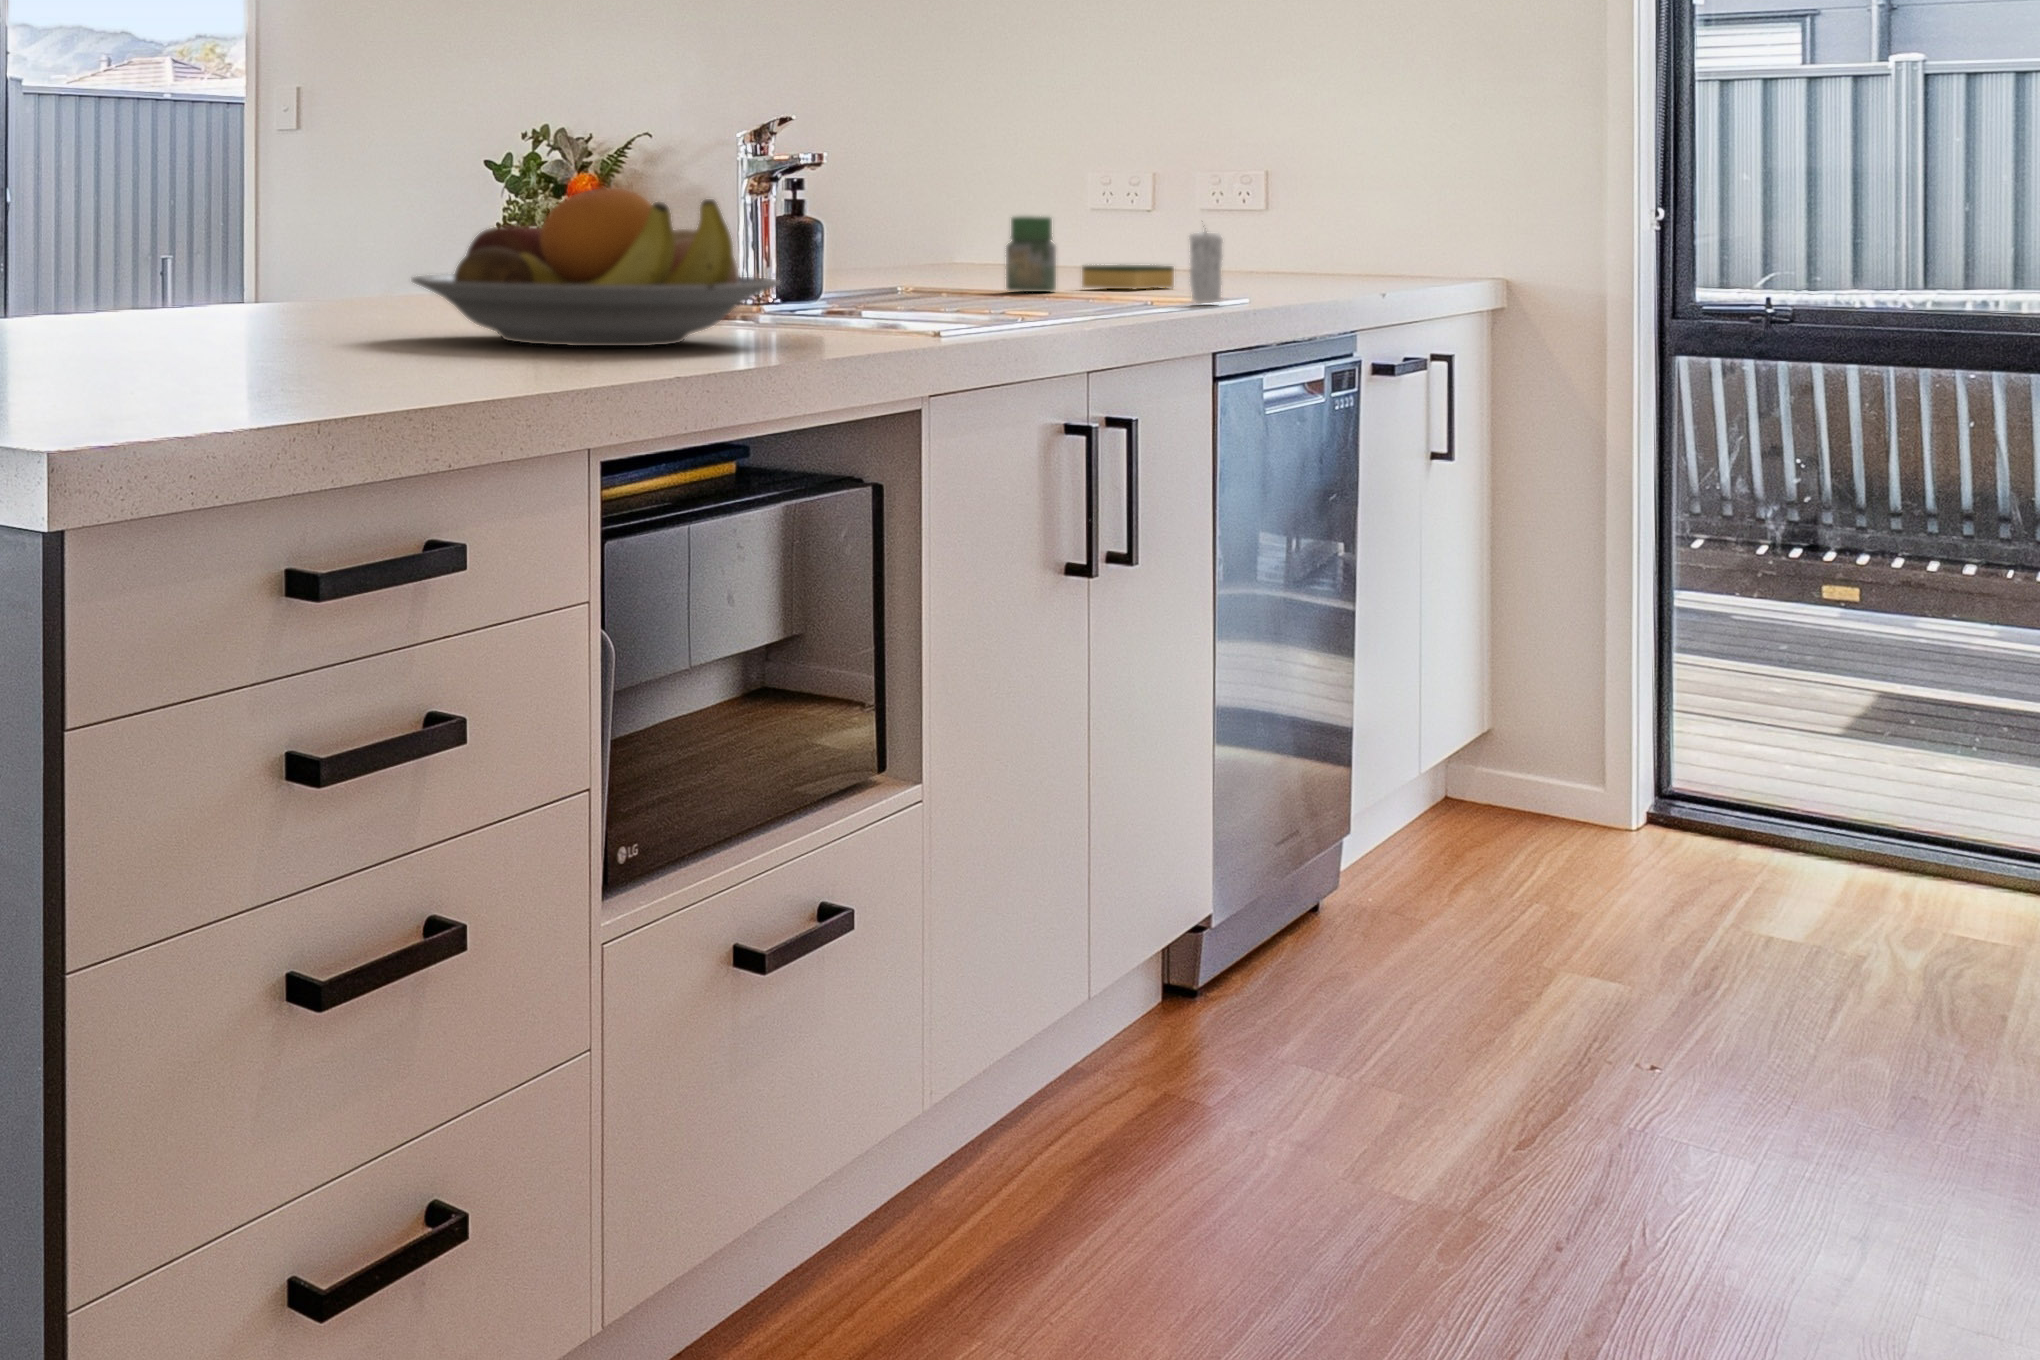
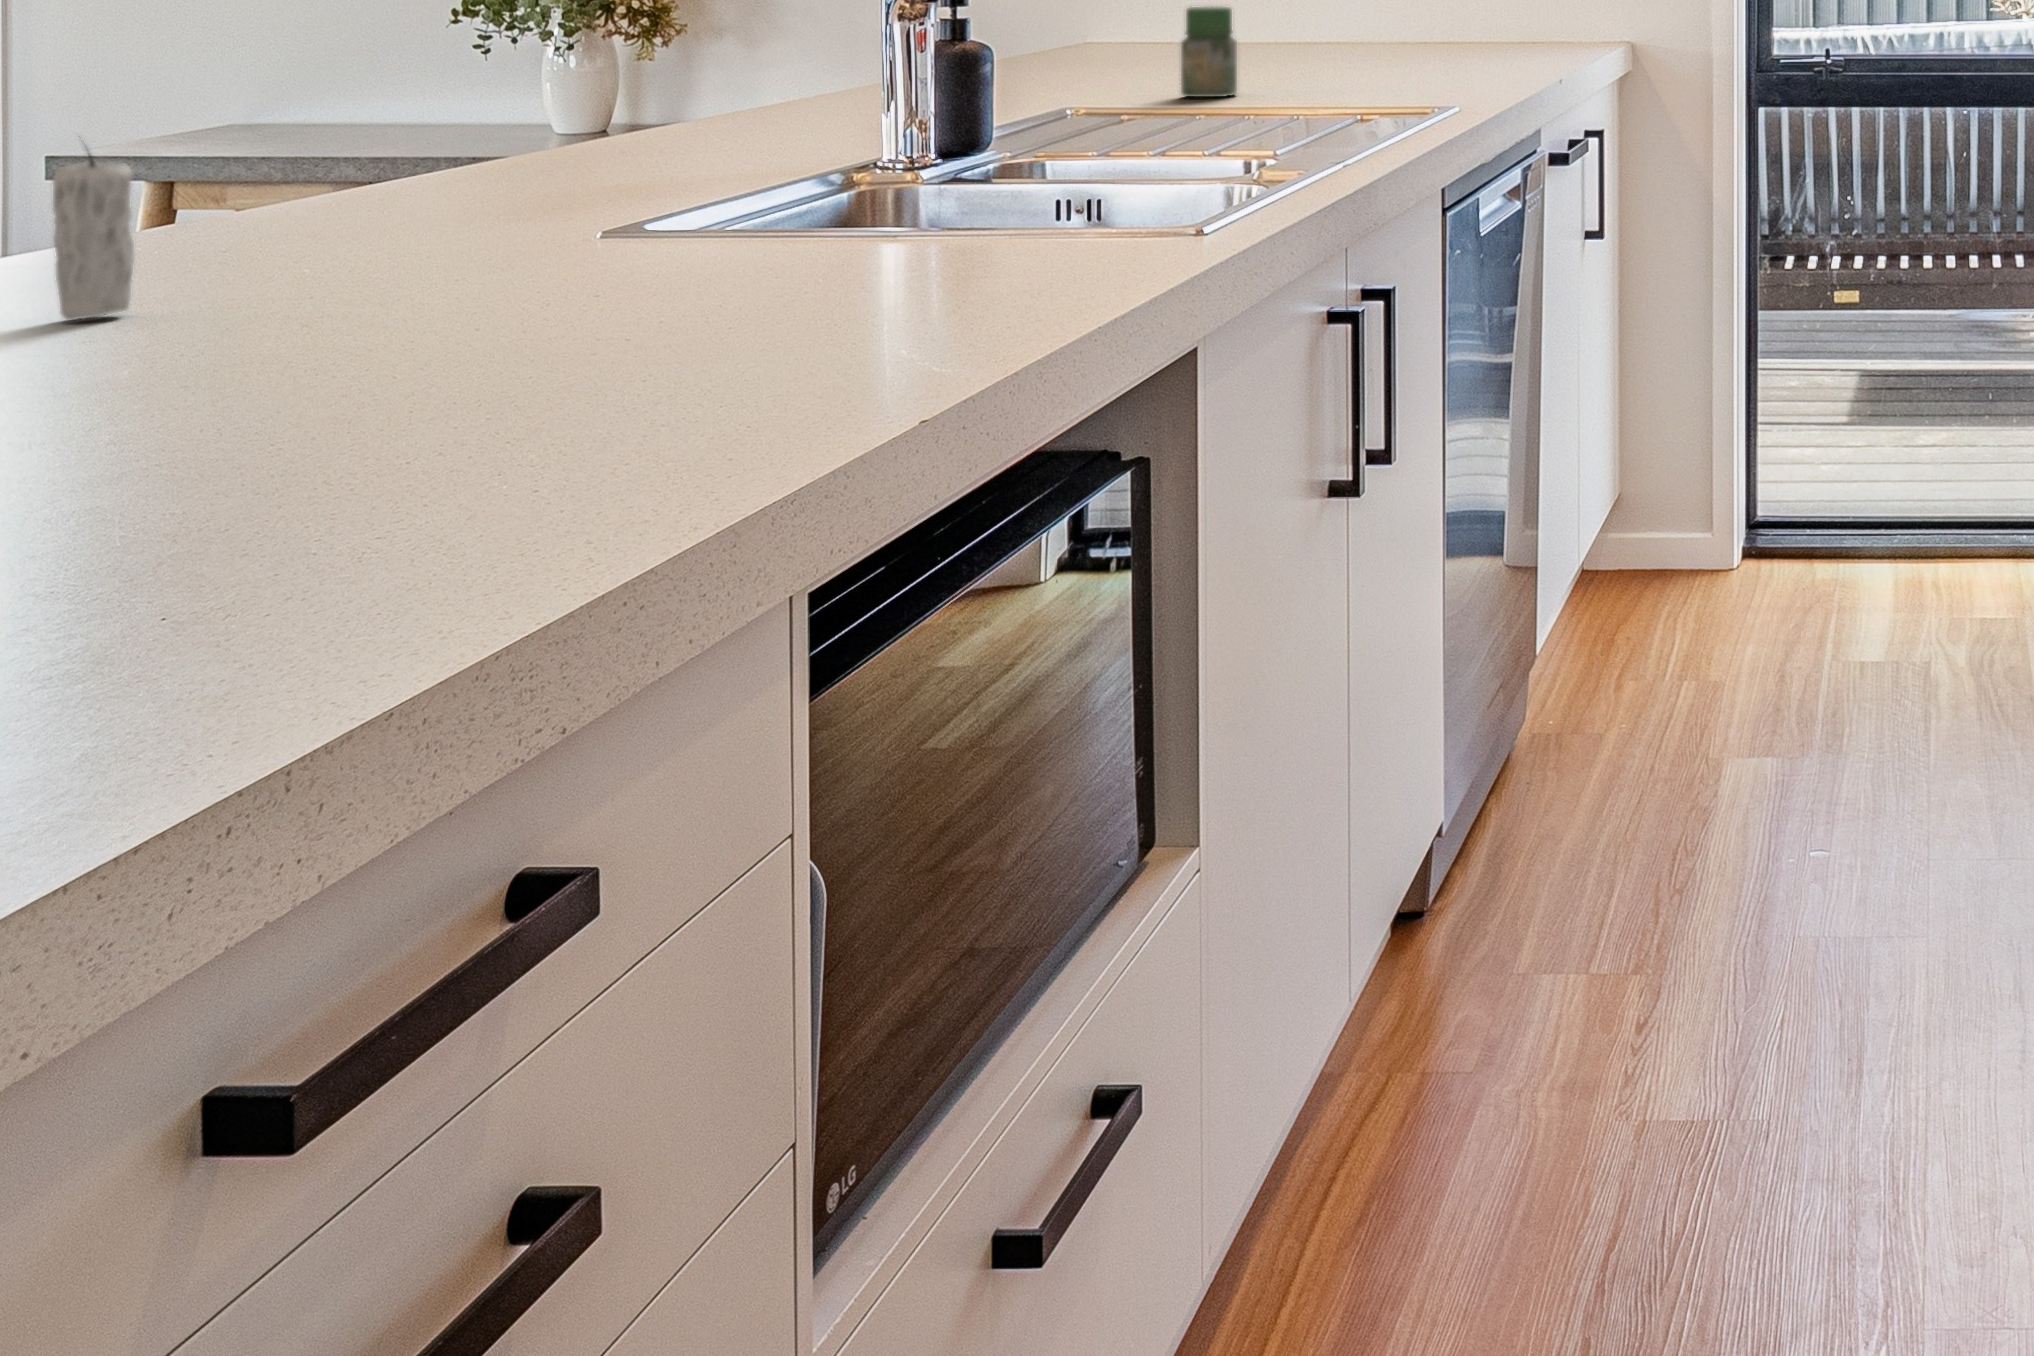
fruit bowl: present [412,188,780,346] -> none [405,90,1034,346]
candle: present [1190,231,1222,303] -> present [53,151,135,320]
sponge: present [1082,265,1174,289] -> none [1260,55,1355,87]

